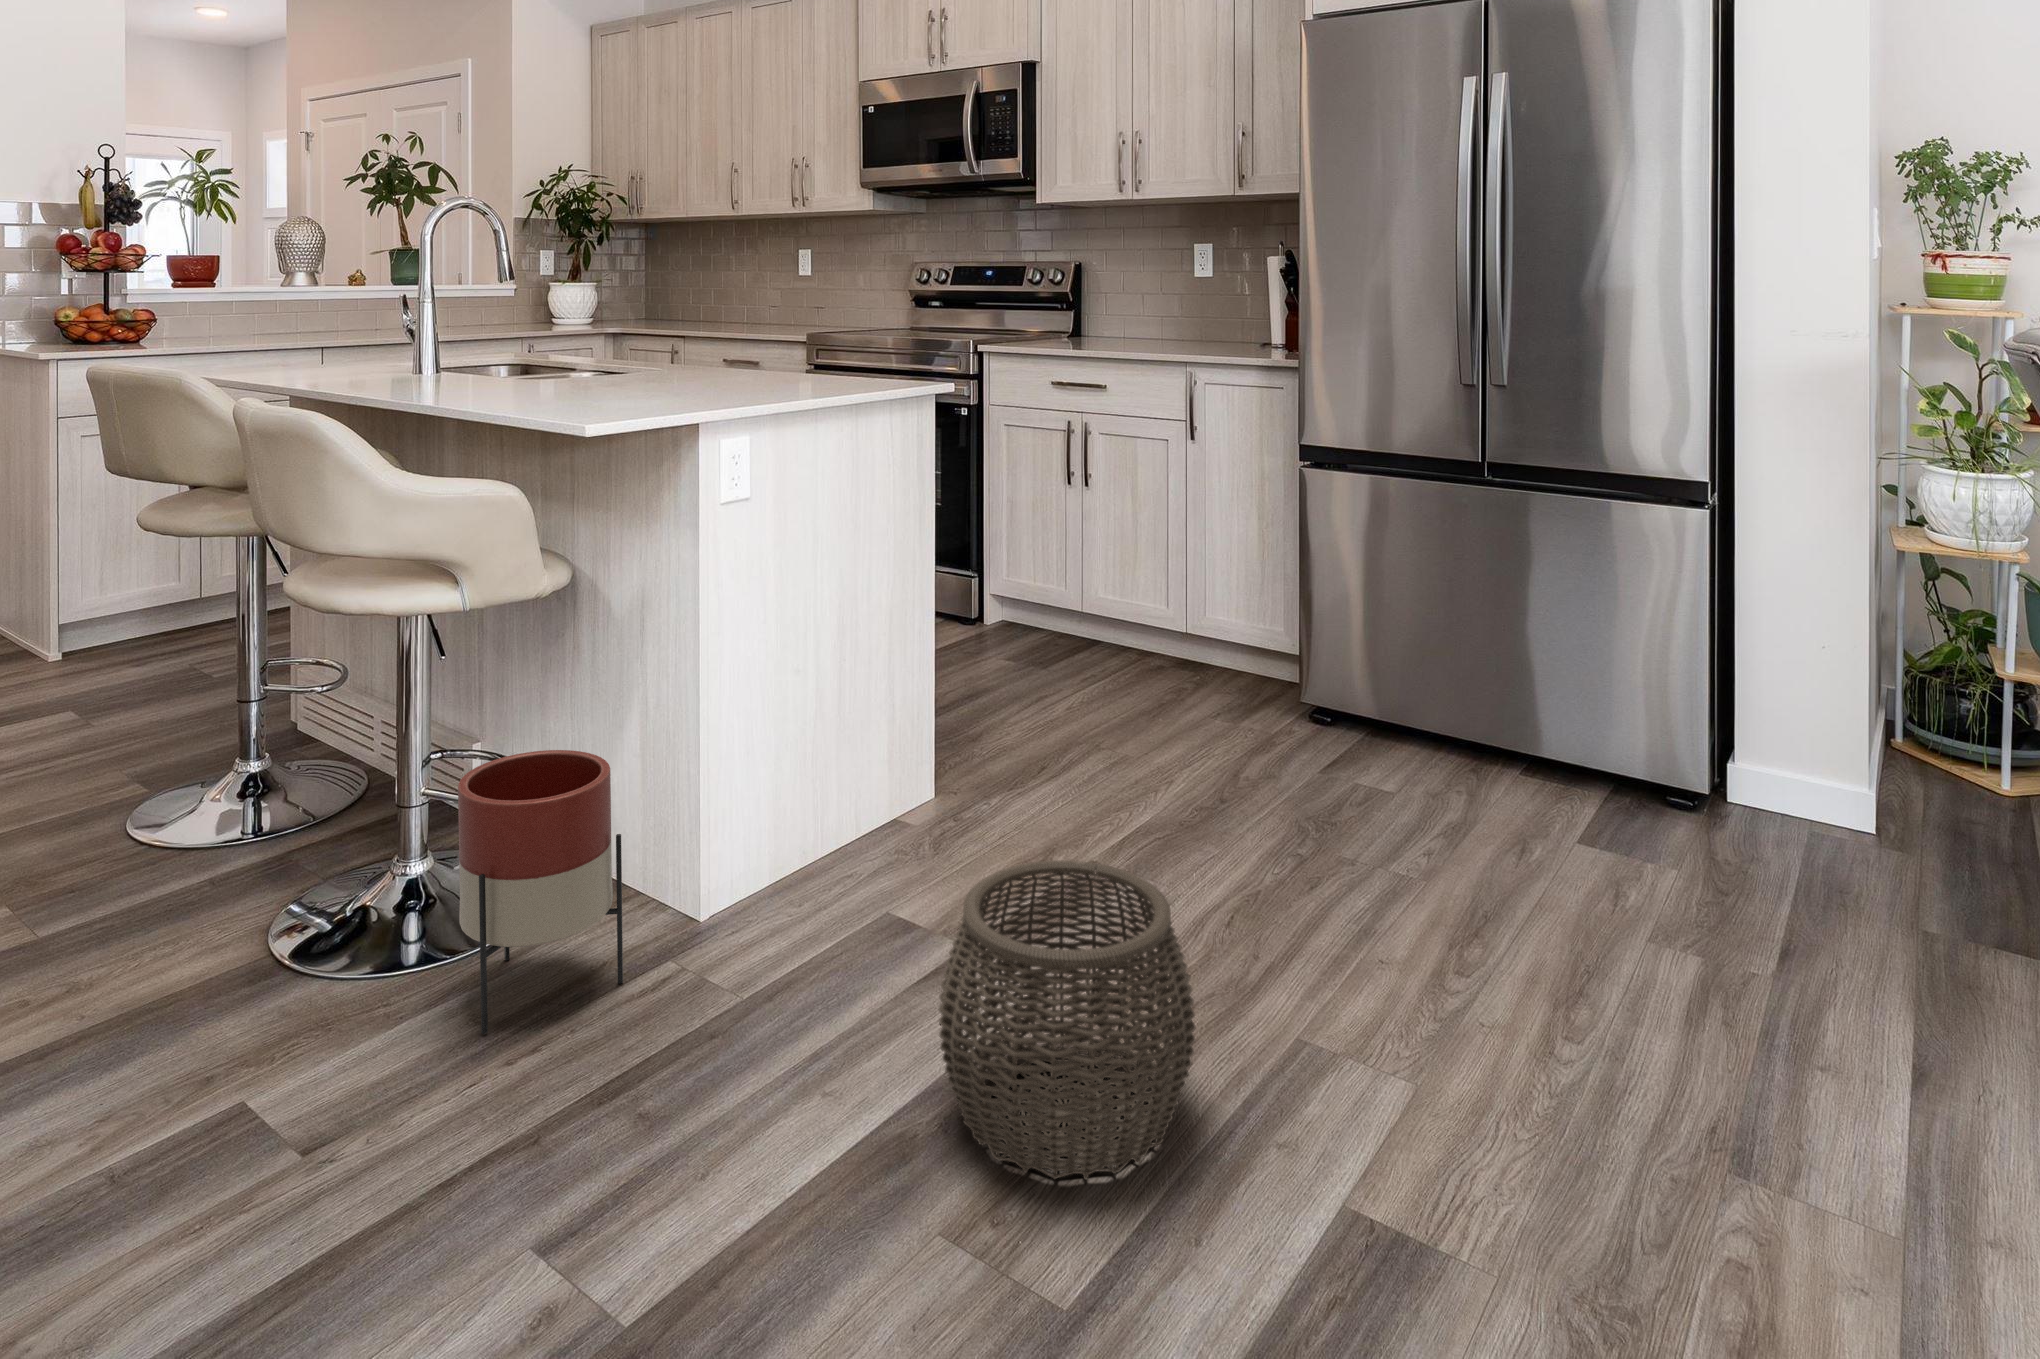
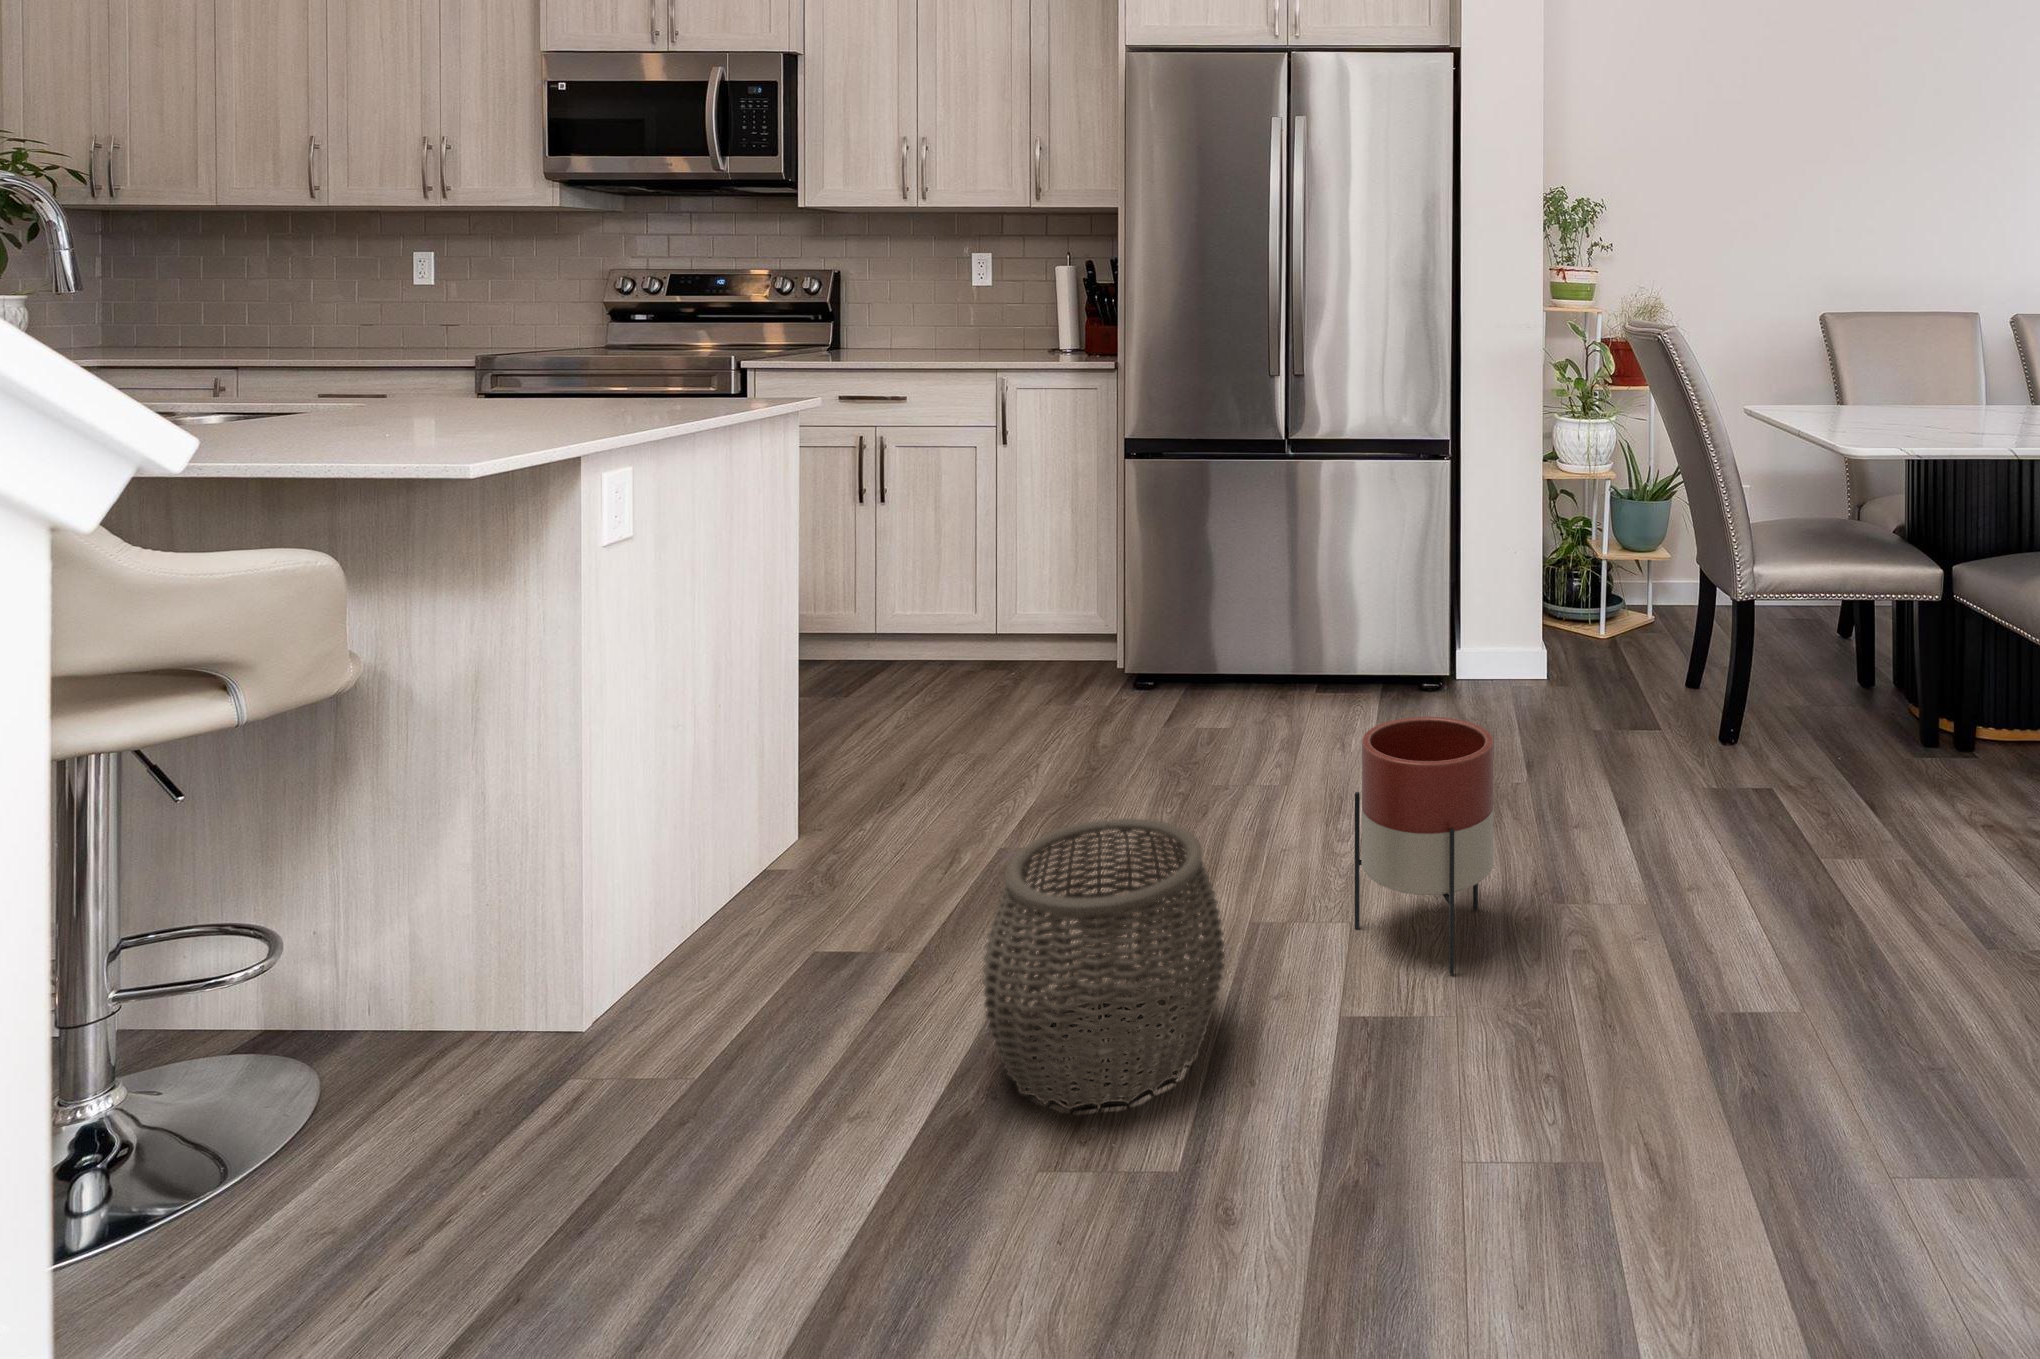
planter: present [458,750,623,1034] -> present [1355,717,1494,975]

